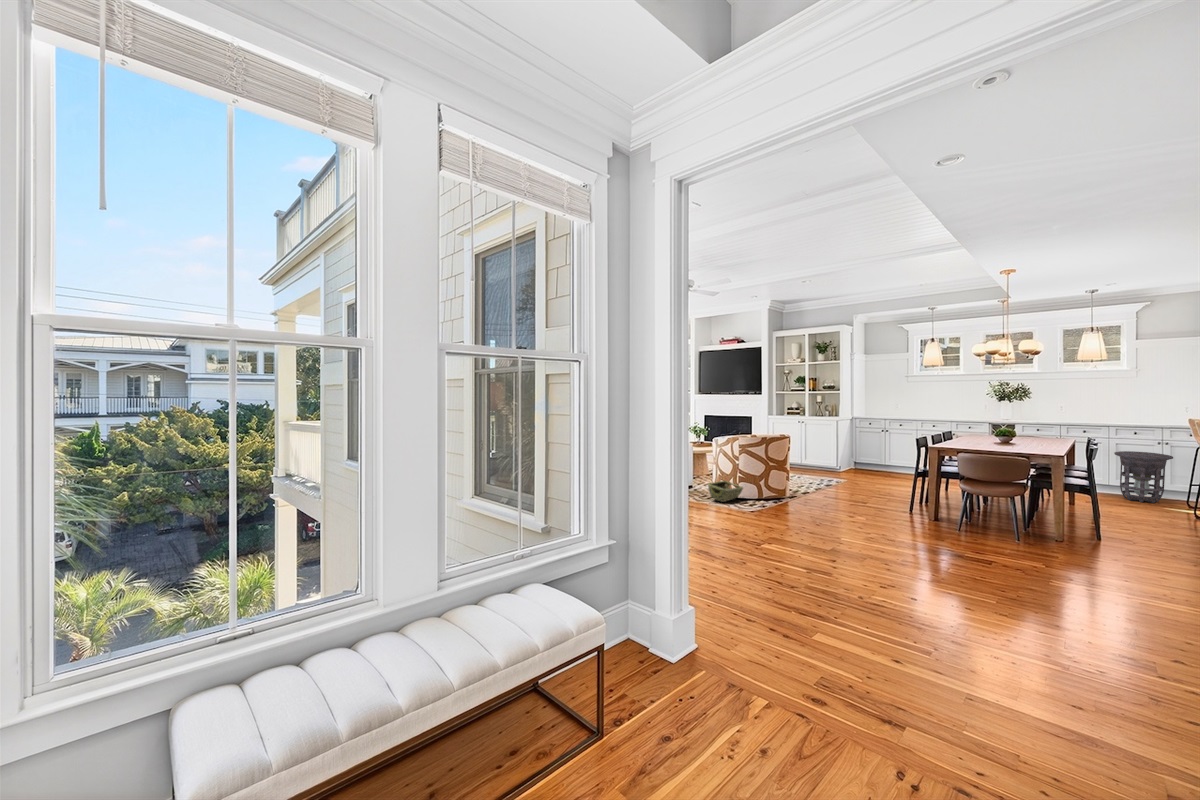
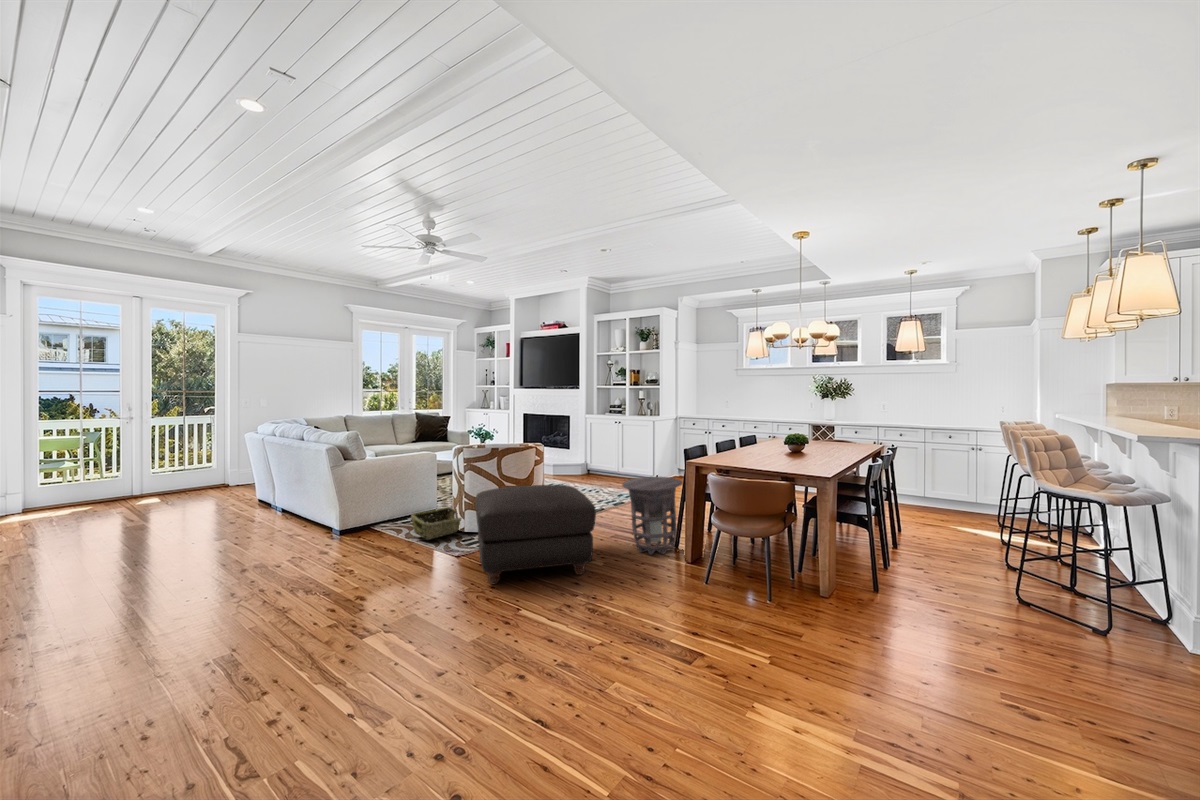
side table: present [1114,451,1173,503] -> present [622,477,682,555]
ottoman: none [773,460,878,523] -> present [475,485,596,584]

